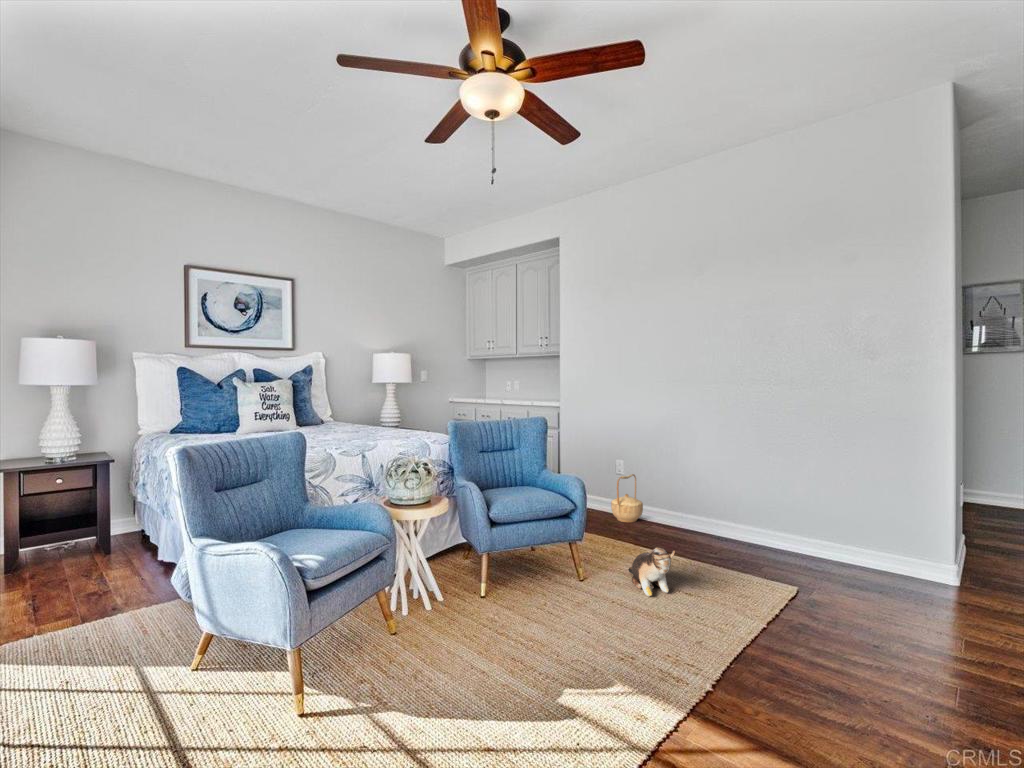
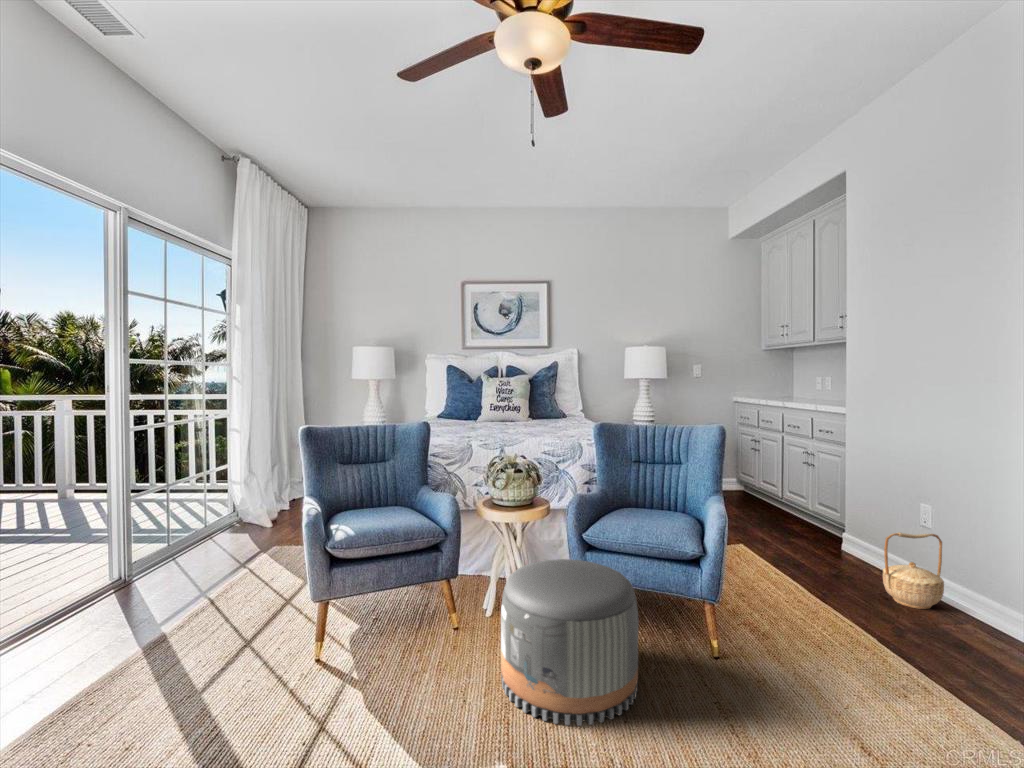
pouf: none [470,533,593,678] -> present [501,559,638,725]
plush toy: present [628,547,675,596] -> none [768,638,821,711]

